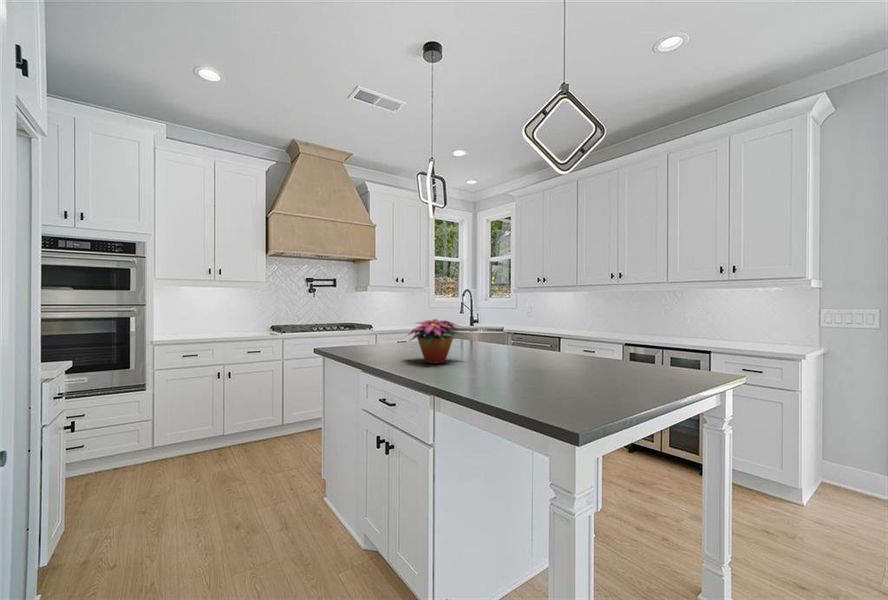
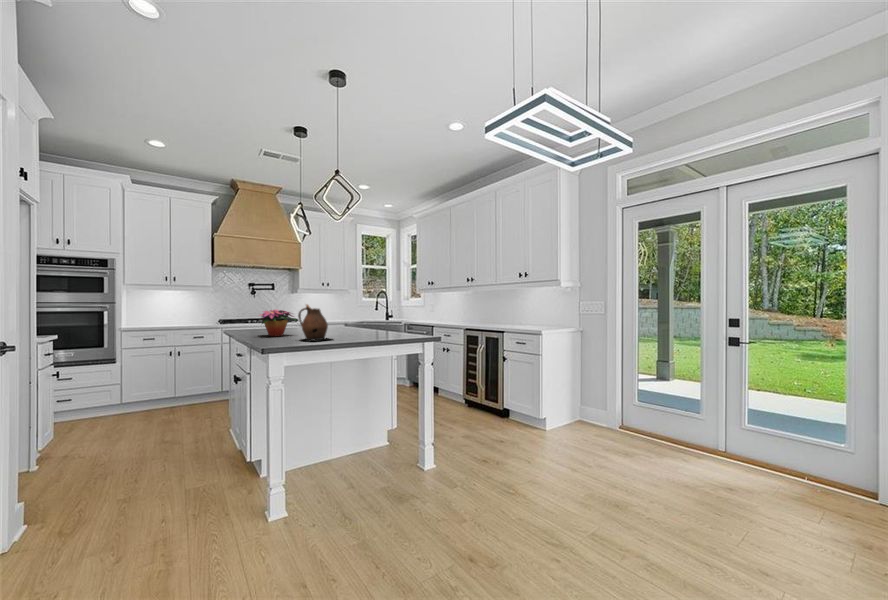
ceramic pitcher: none [501,313,558,379] -> present [298,305,329,341]

